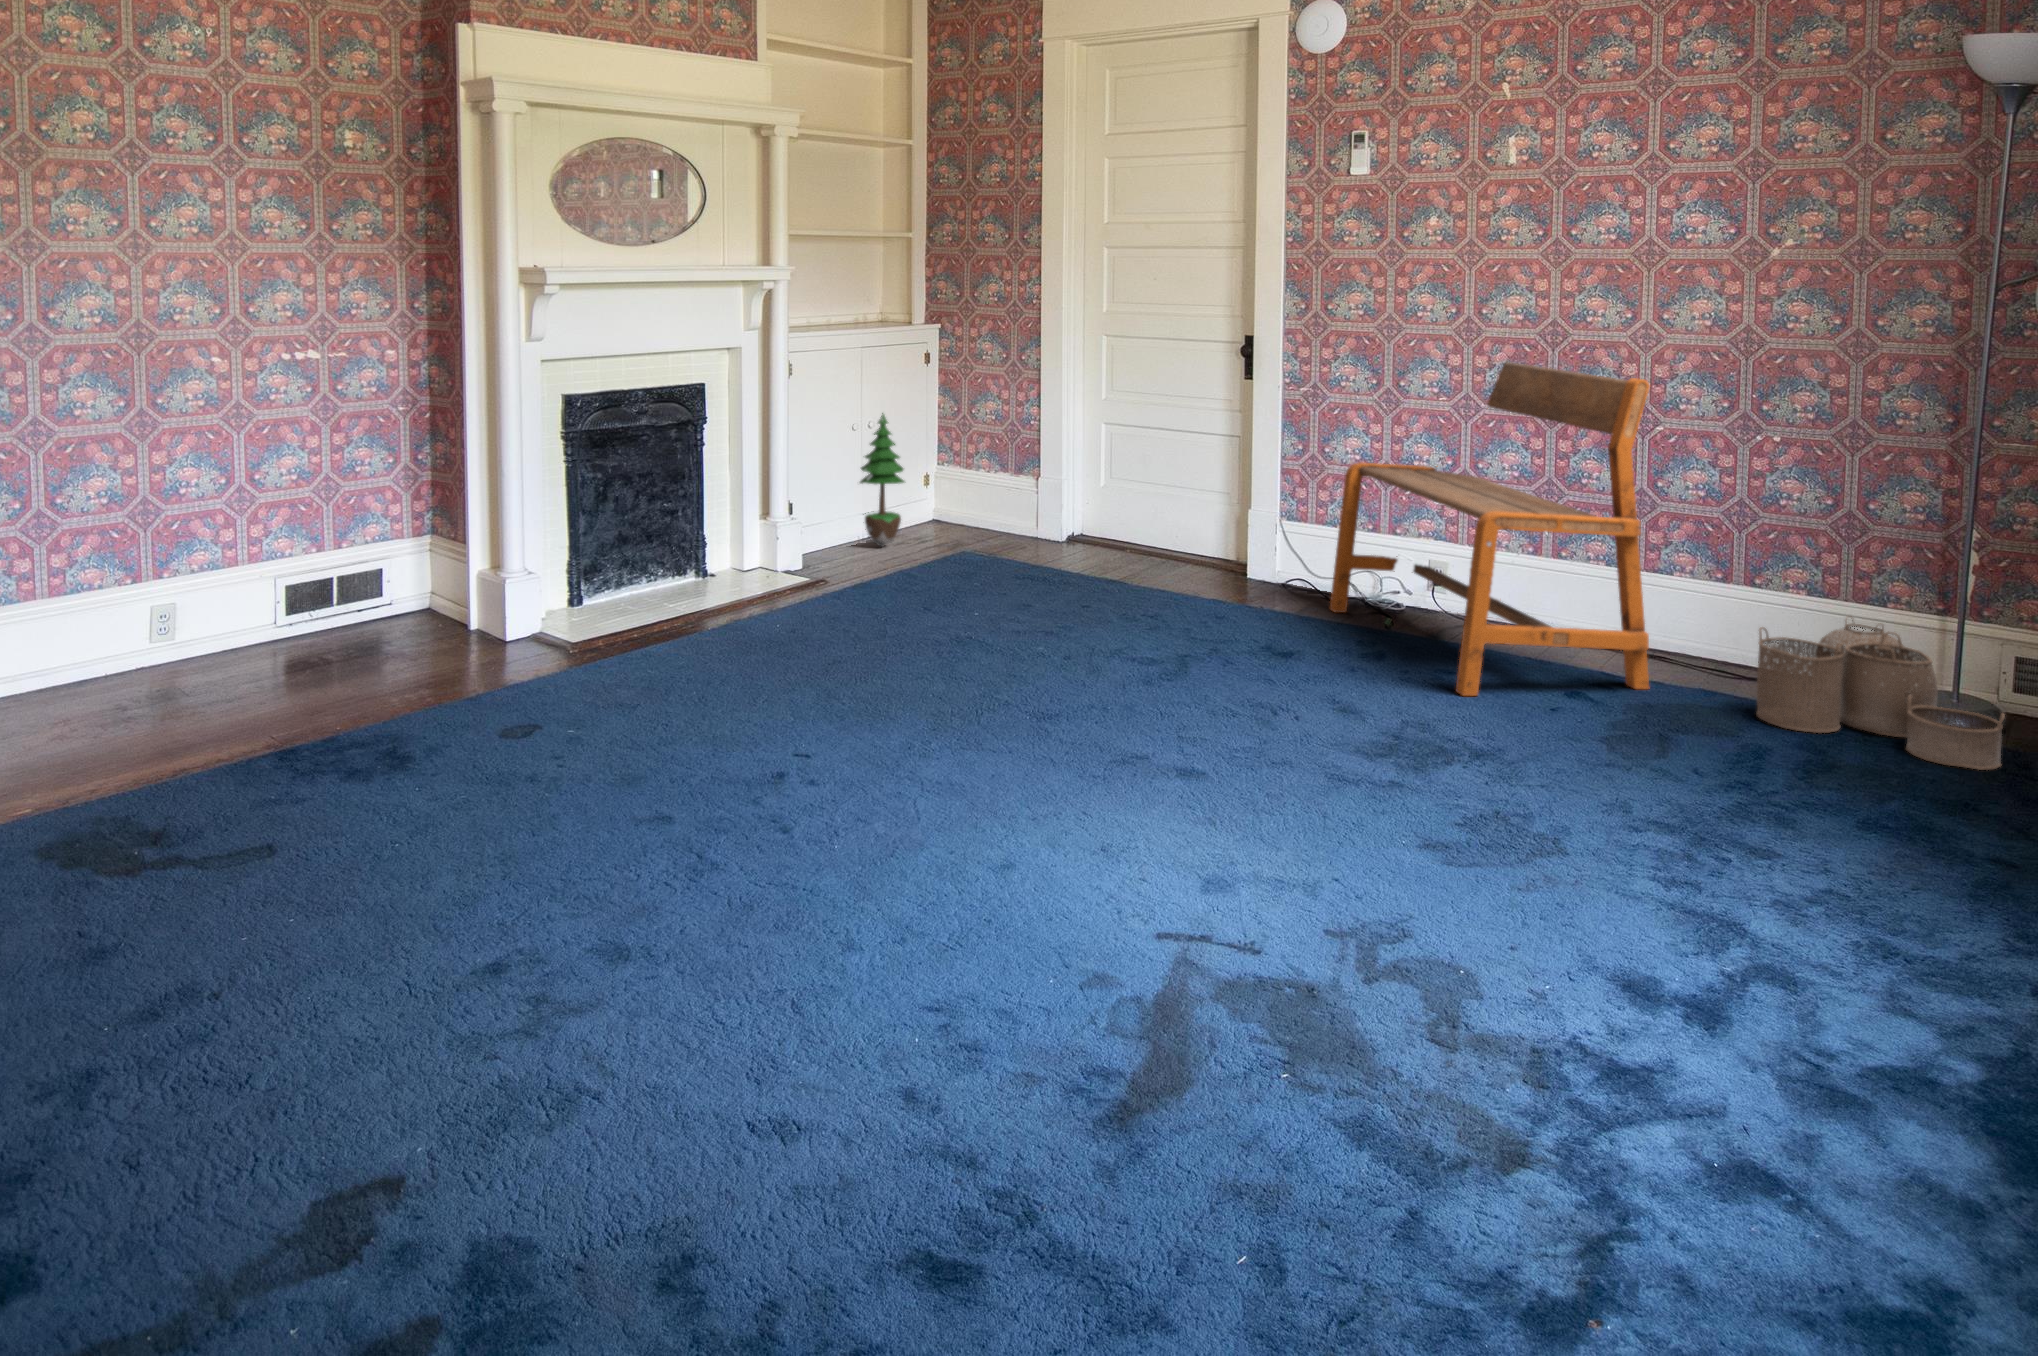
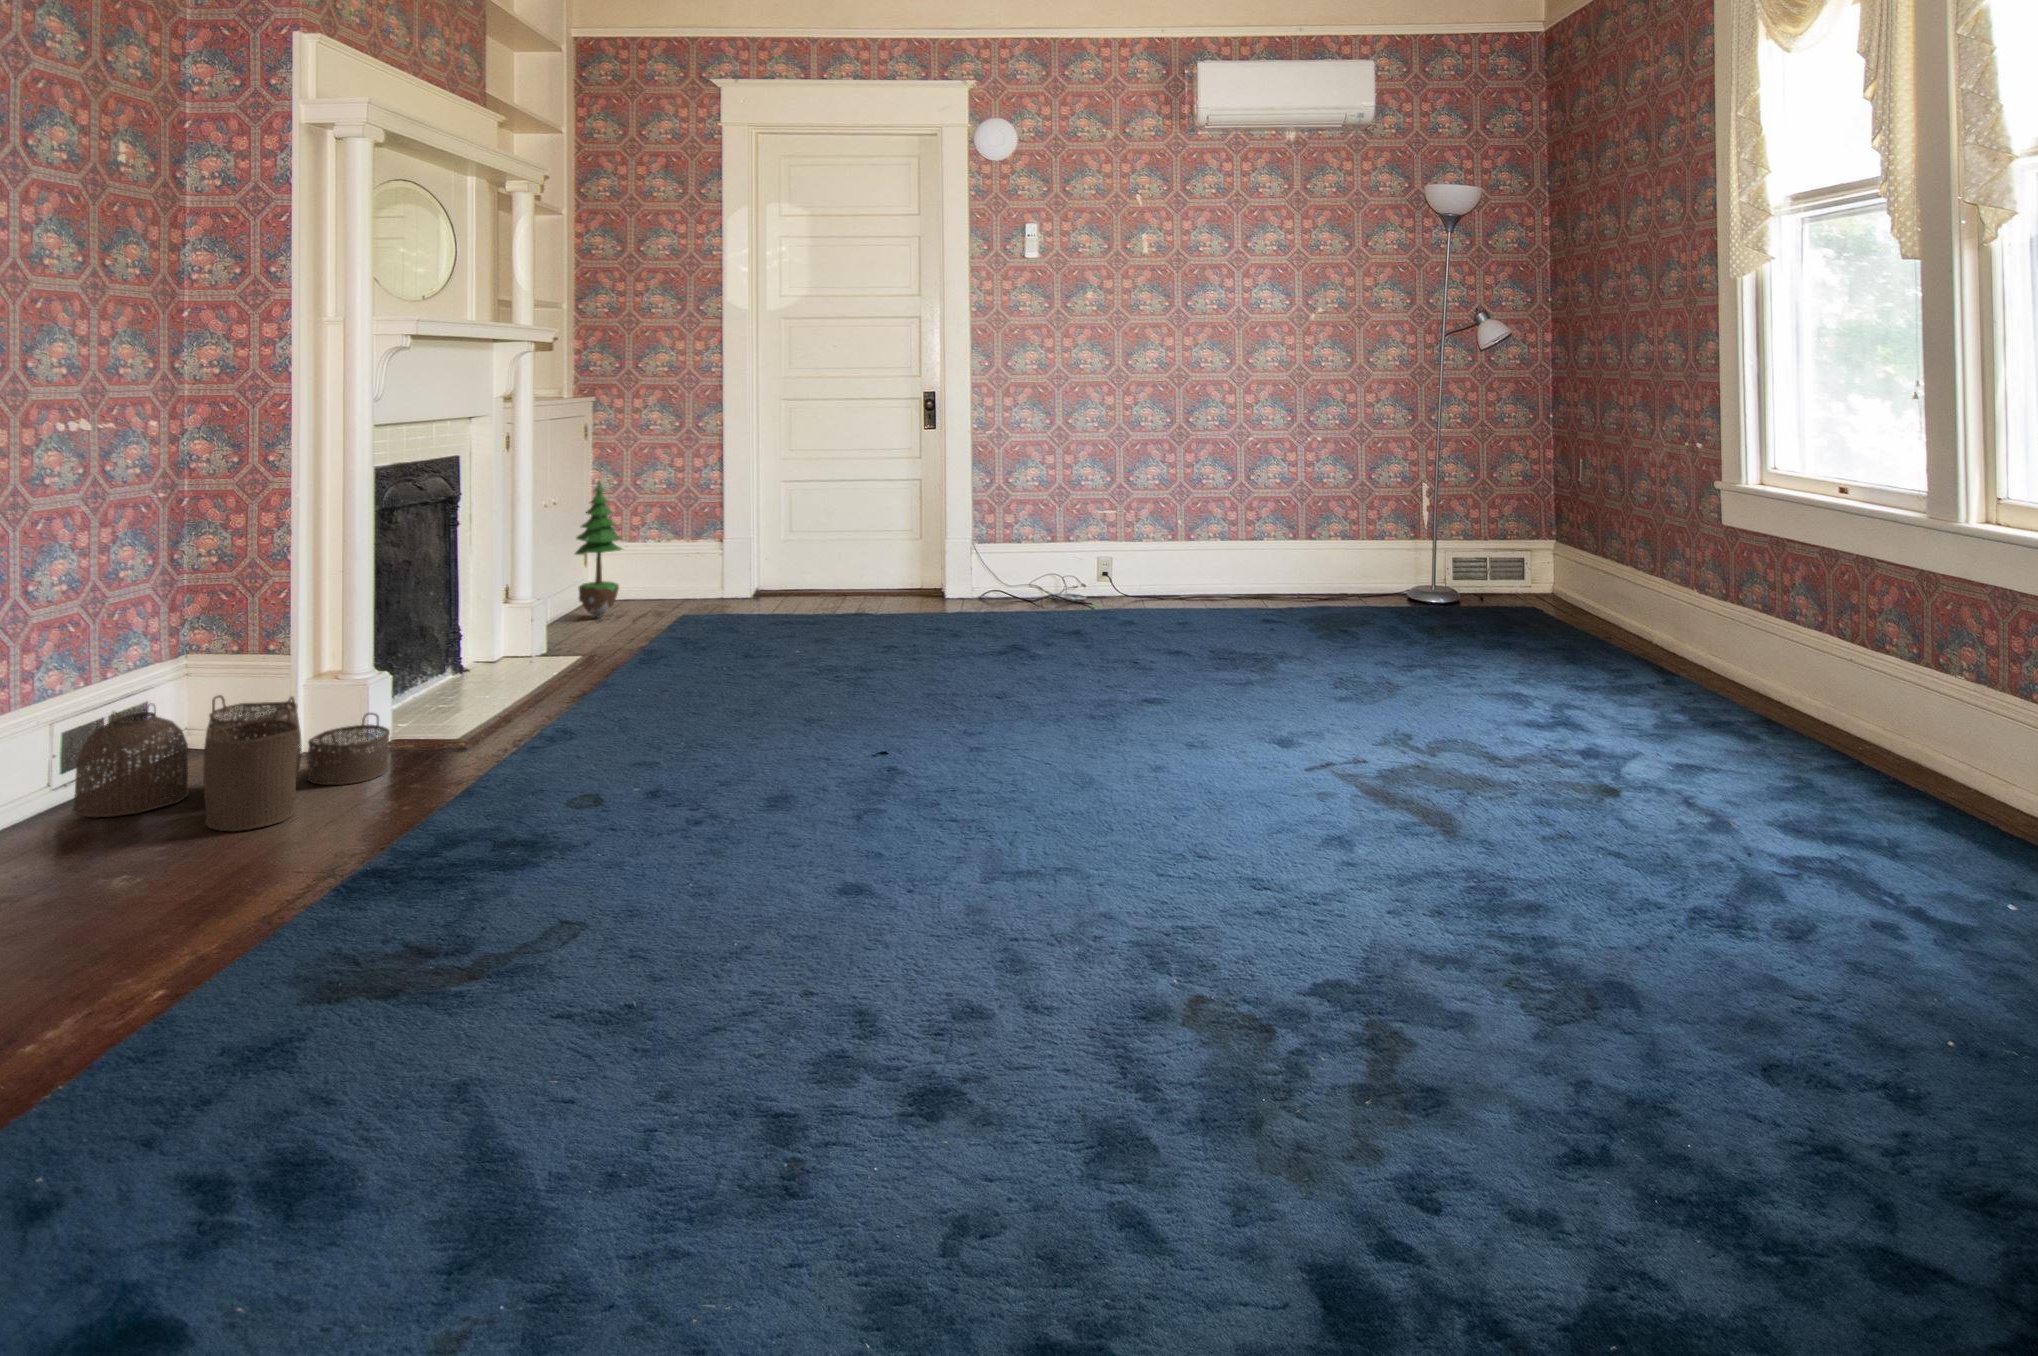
bench: present [1330,362,1649,696] -> none [1038,397,1297,639]
woven basket: present [1756,616,2005,770] -> present [72,695,390,831]

